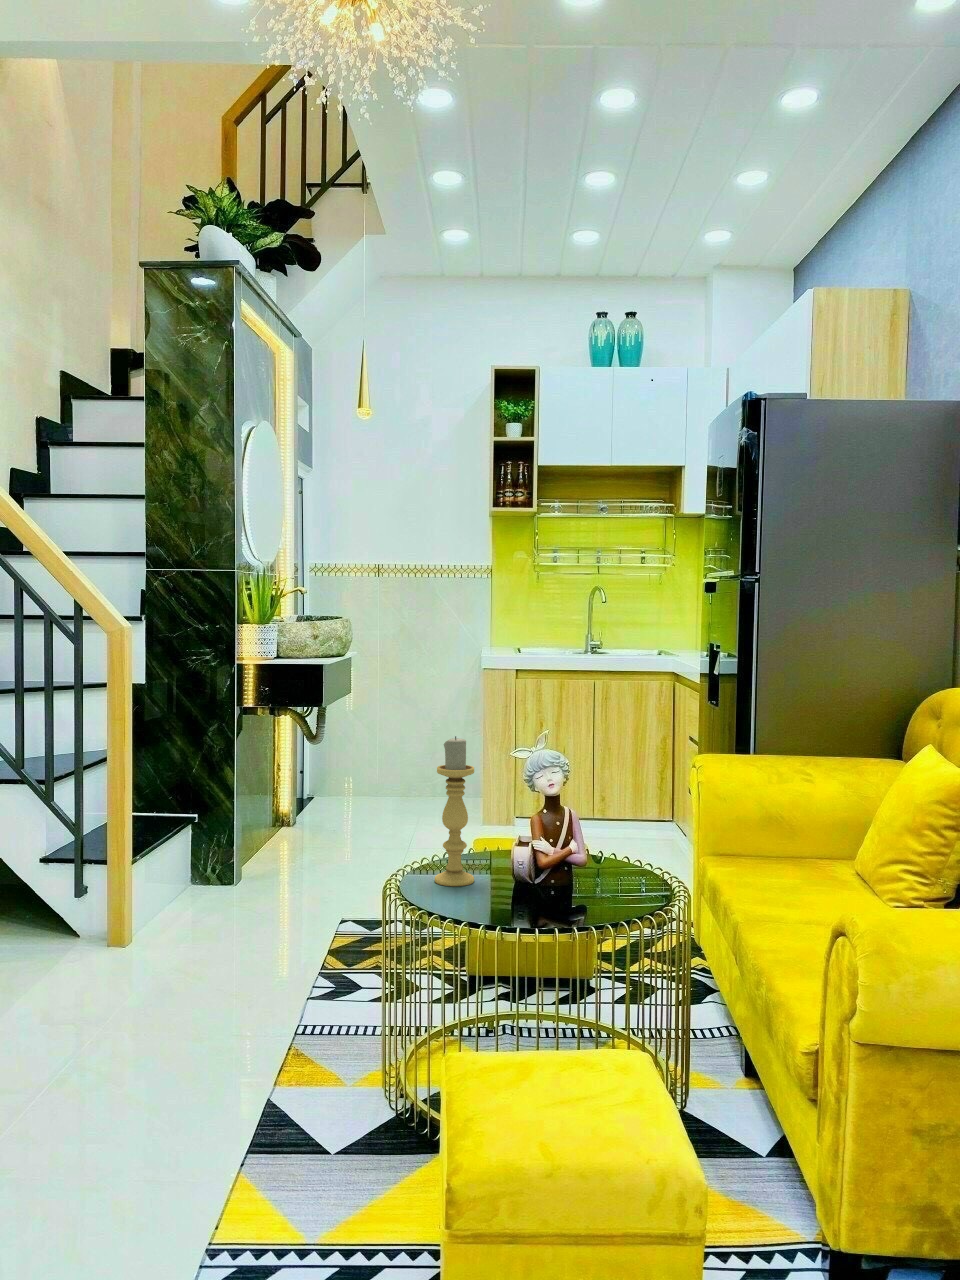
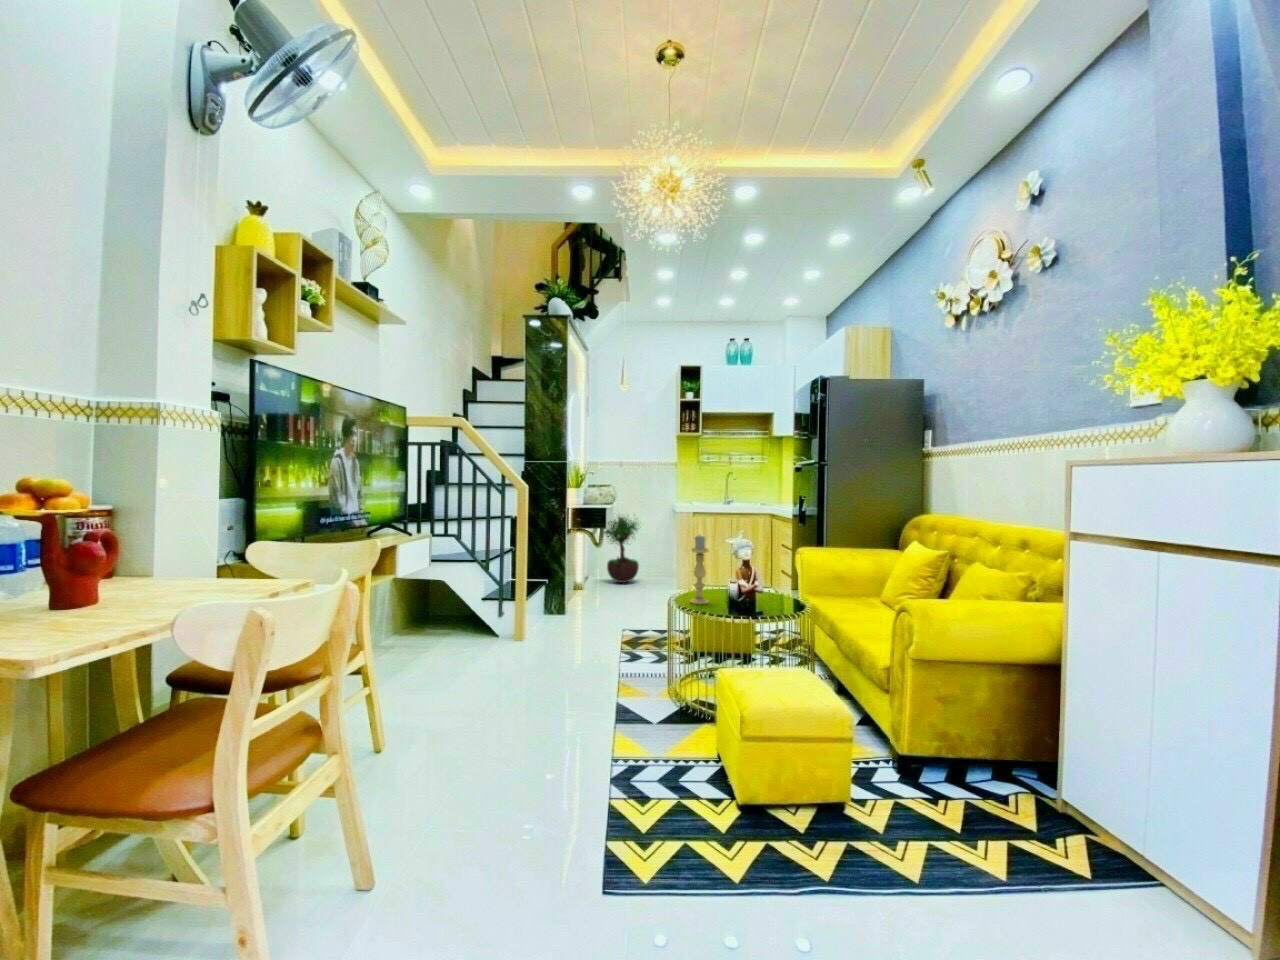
potted tree: none [332,660,419,806] -> present [604,516,639,583]

